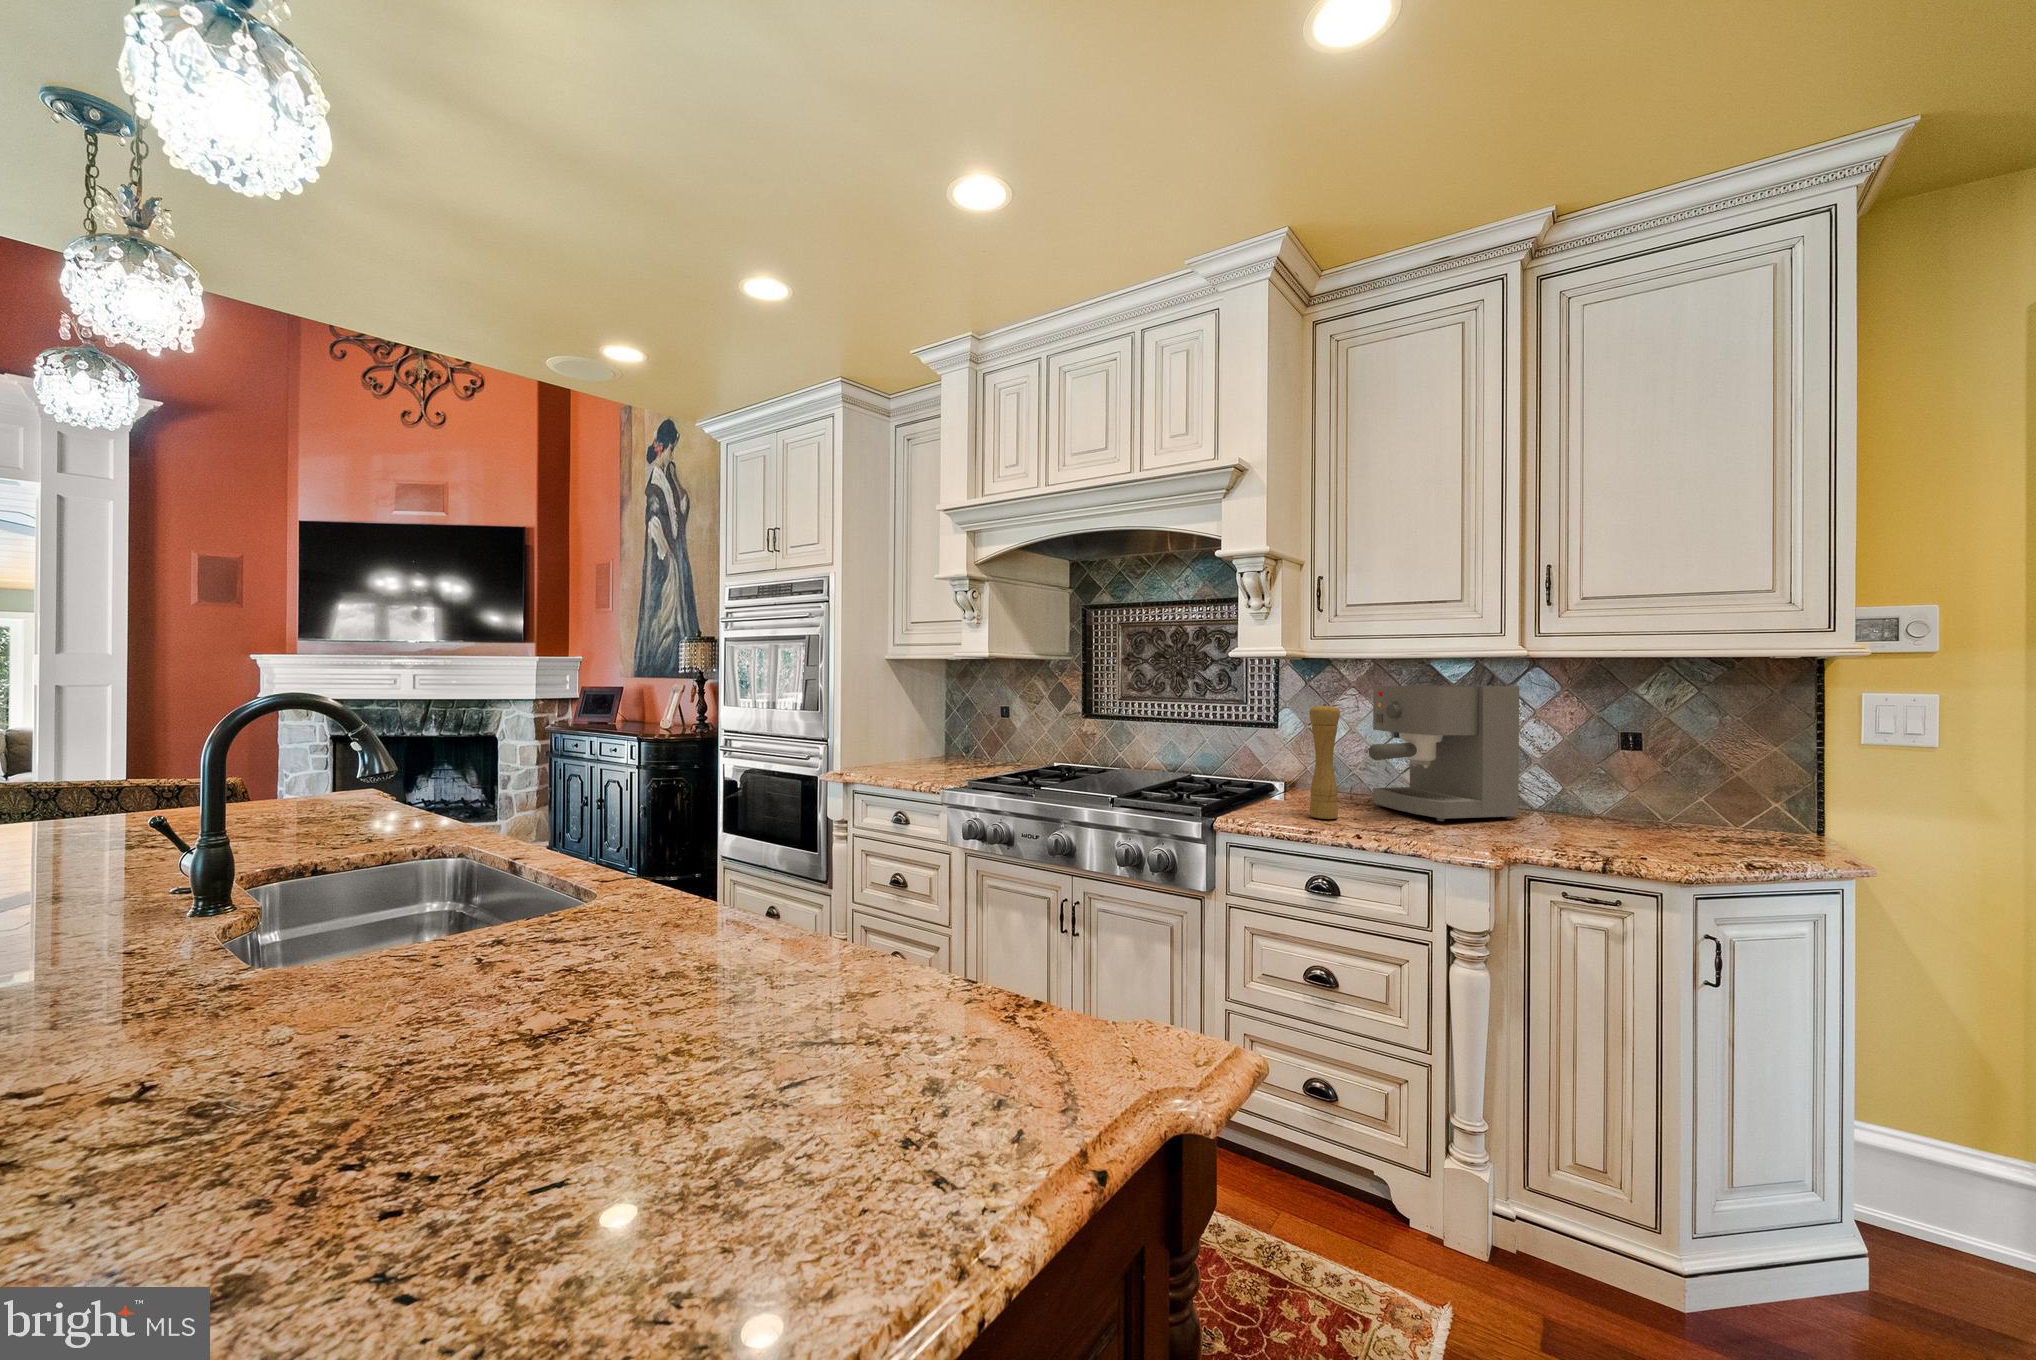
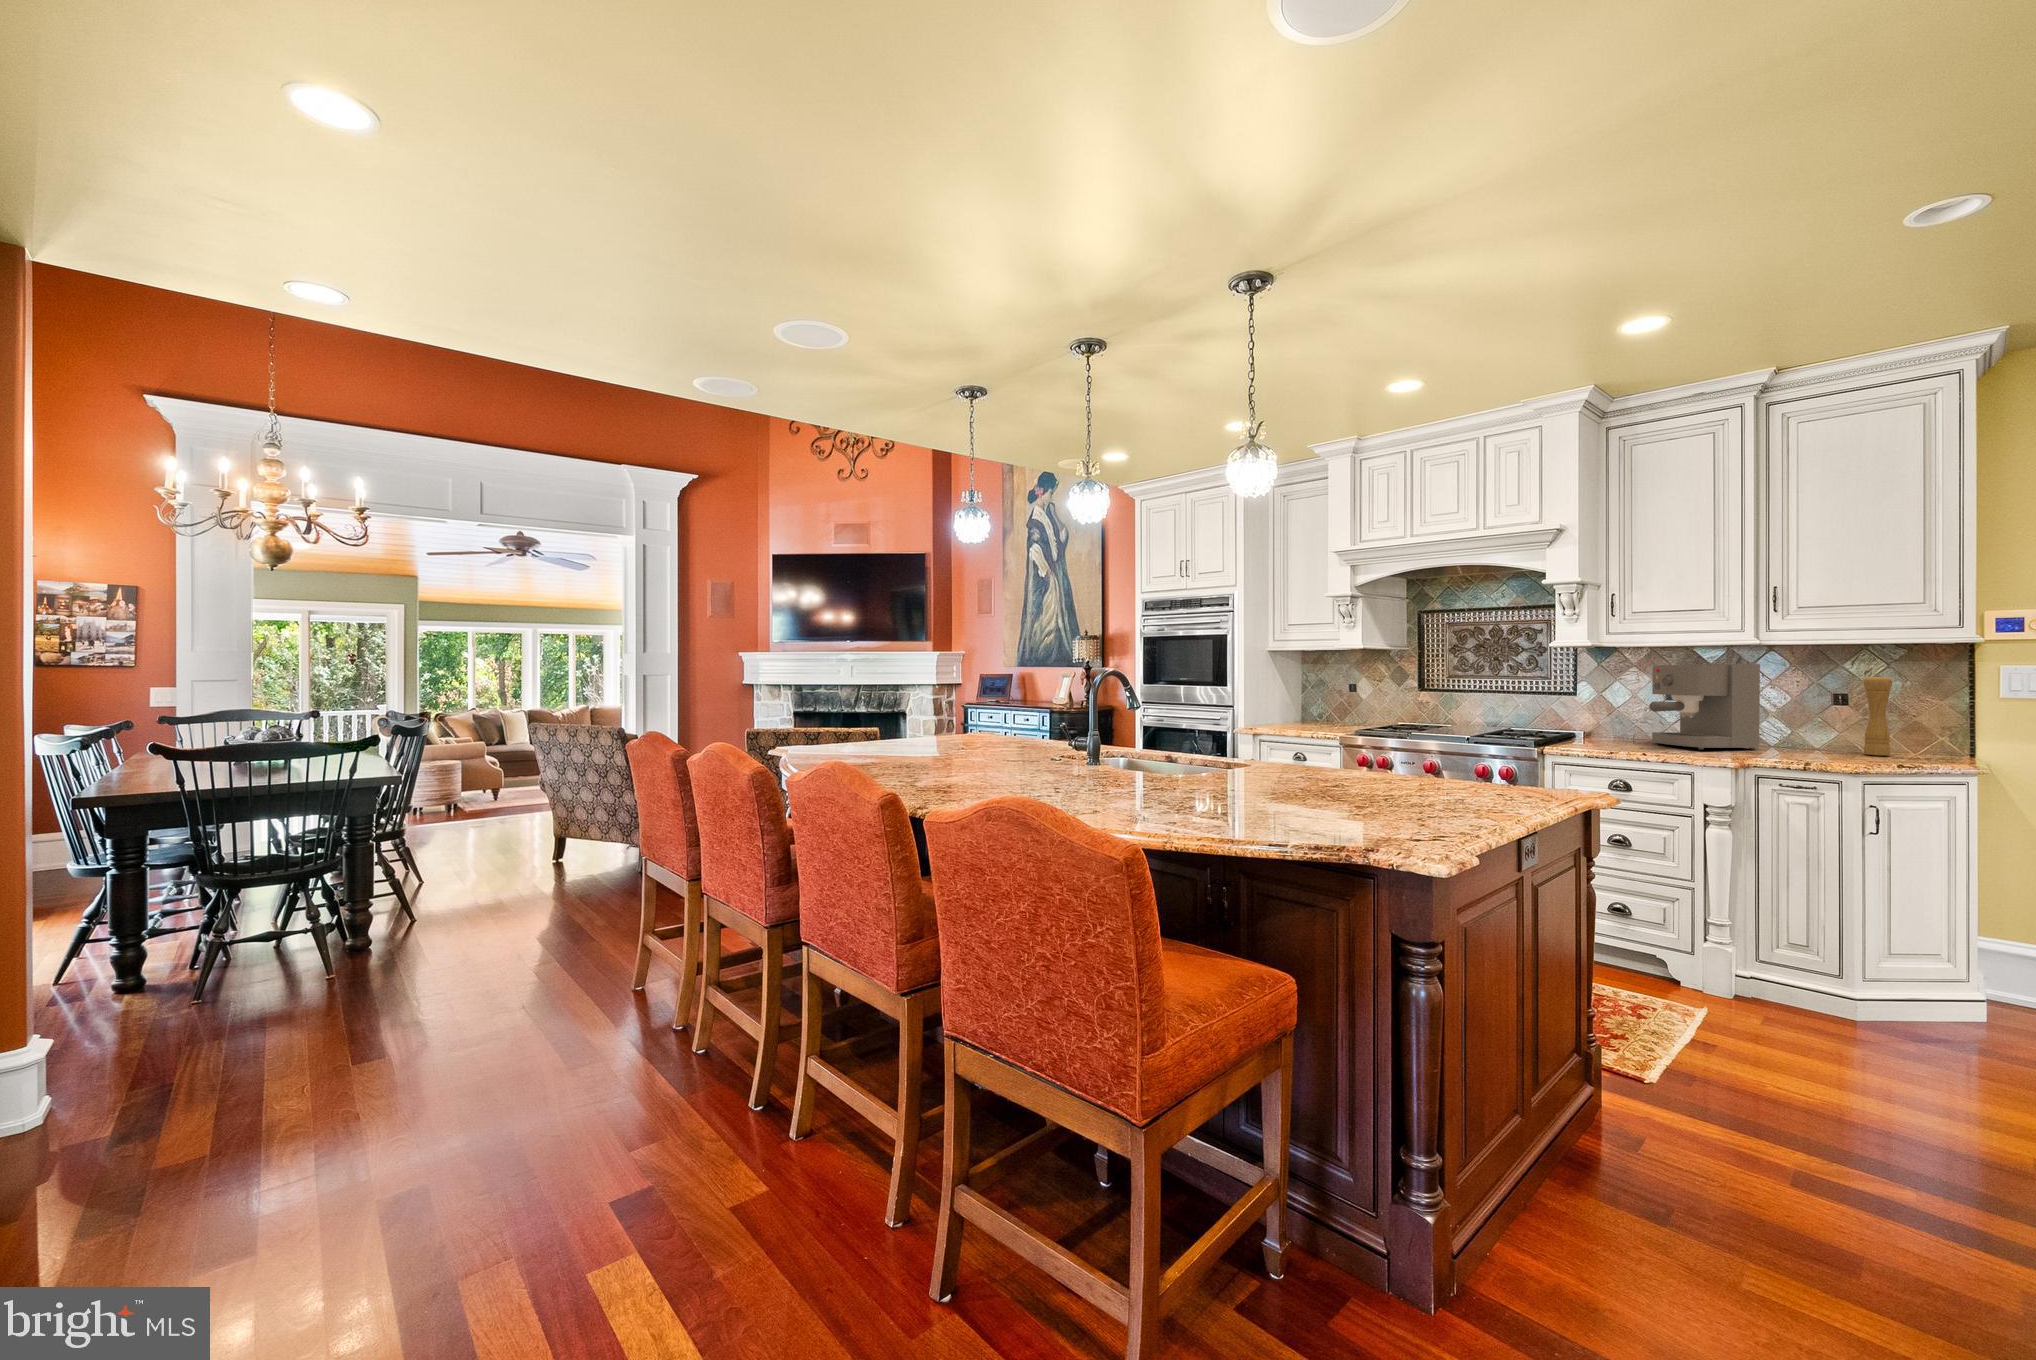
pepper mill: present [1309,704,1340,819] -> present [1864,676,1892,756]

